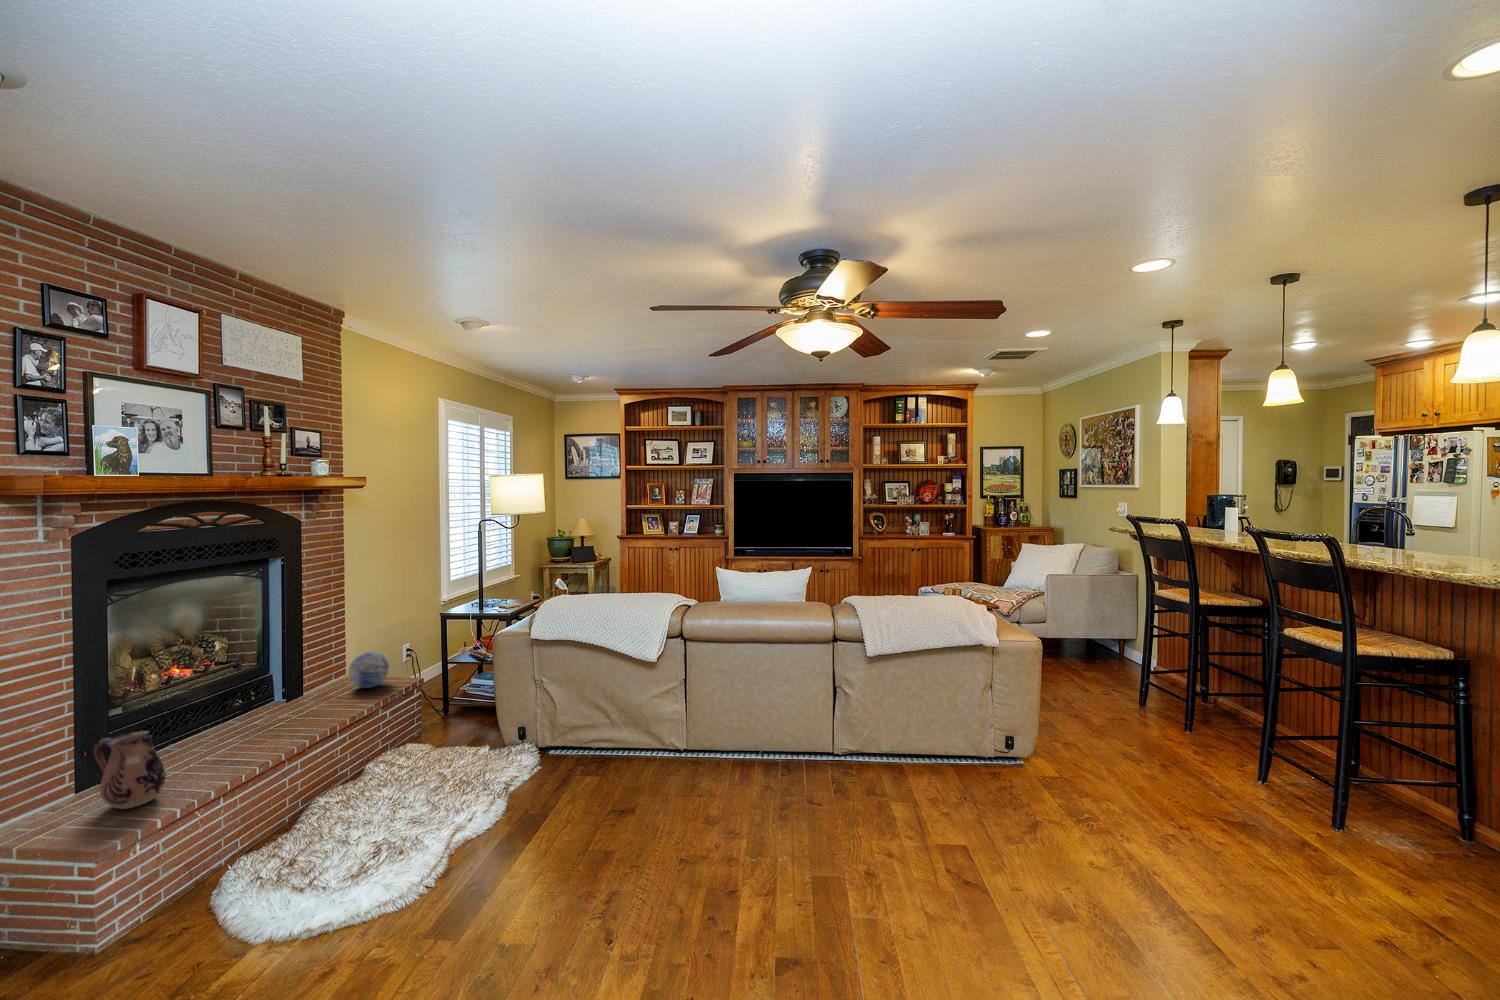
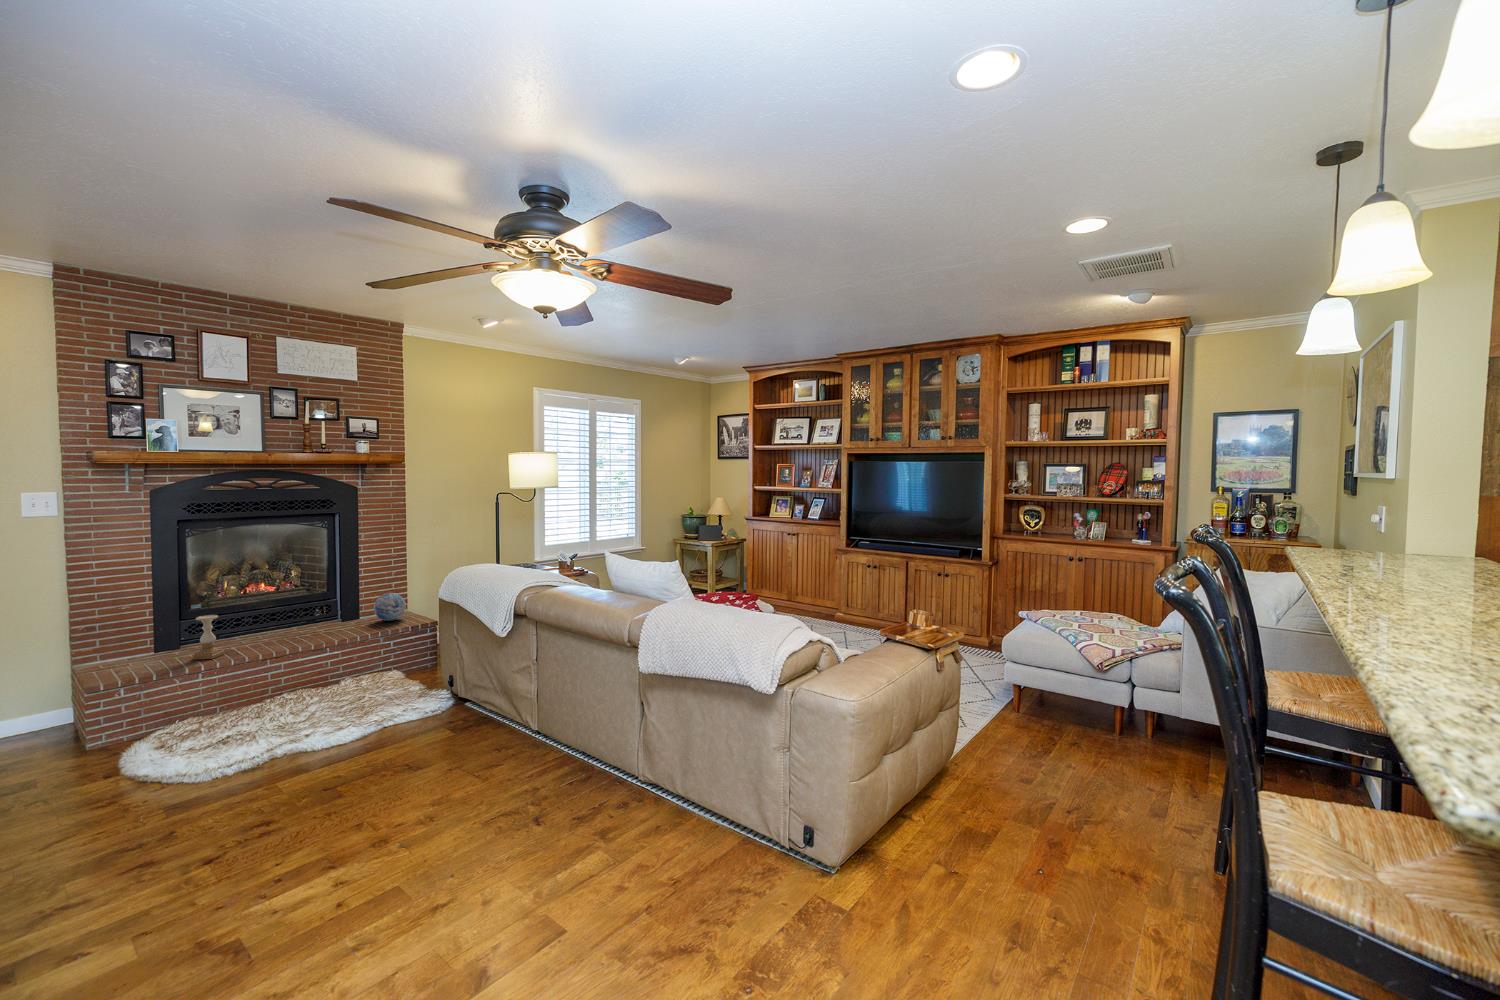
candle holder: none [197,709,233,779] -> present [192,615,225,660]
ceramic pitcher: present [94,731,166,809] -> none [124,620,167,668]

